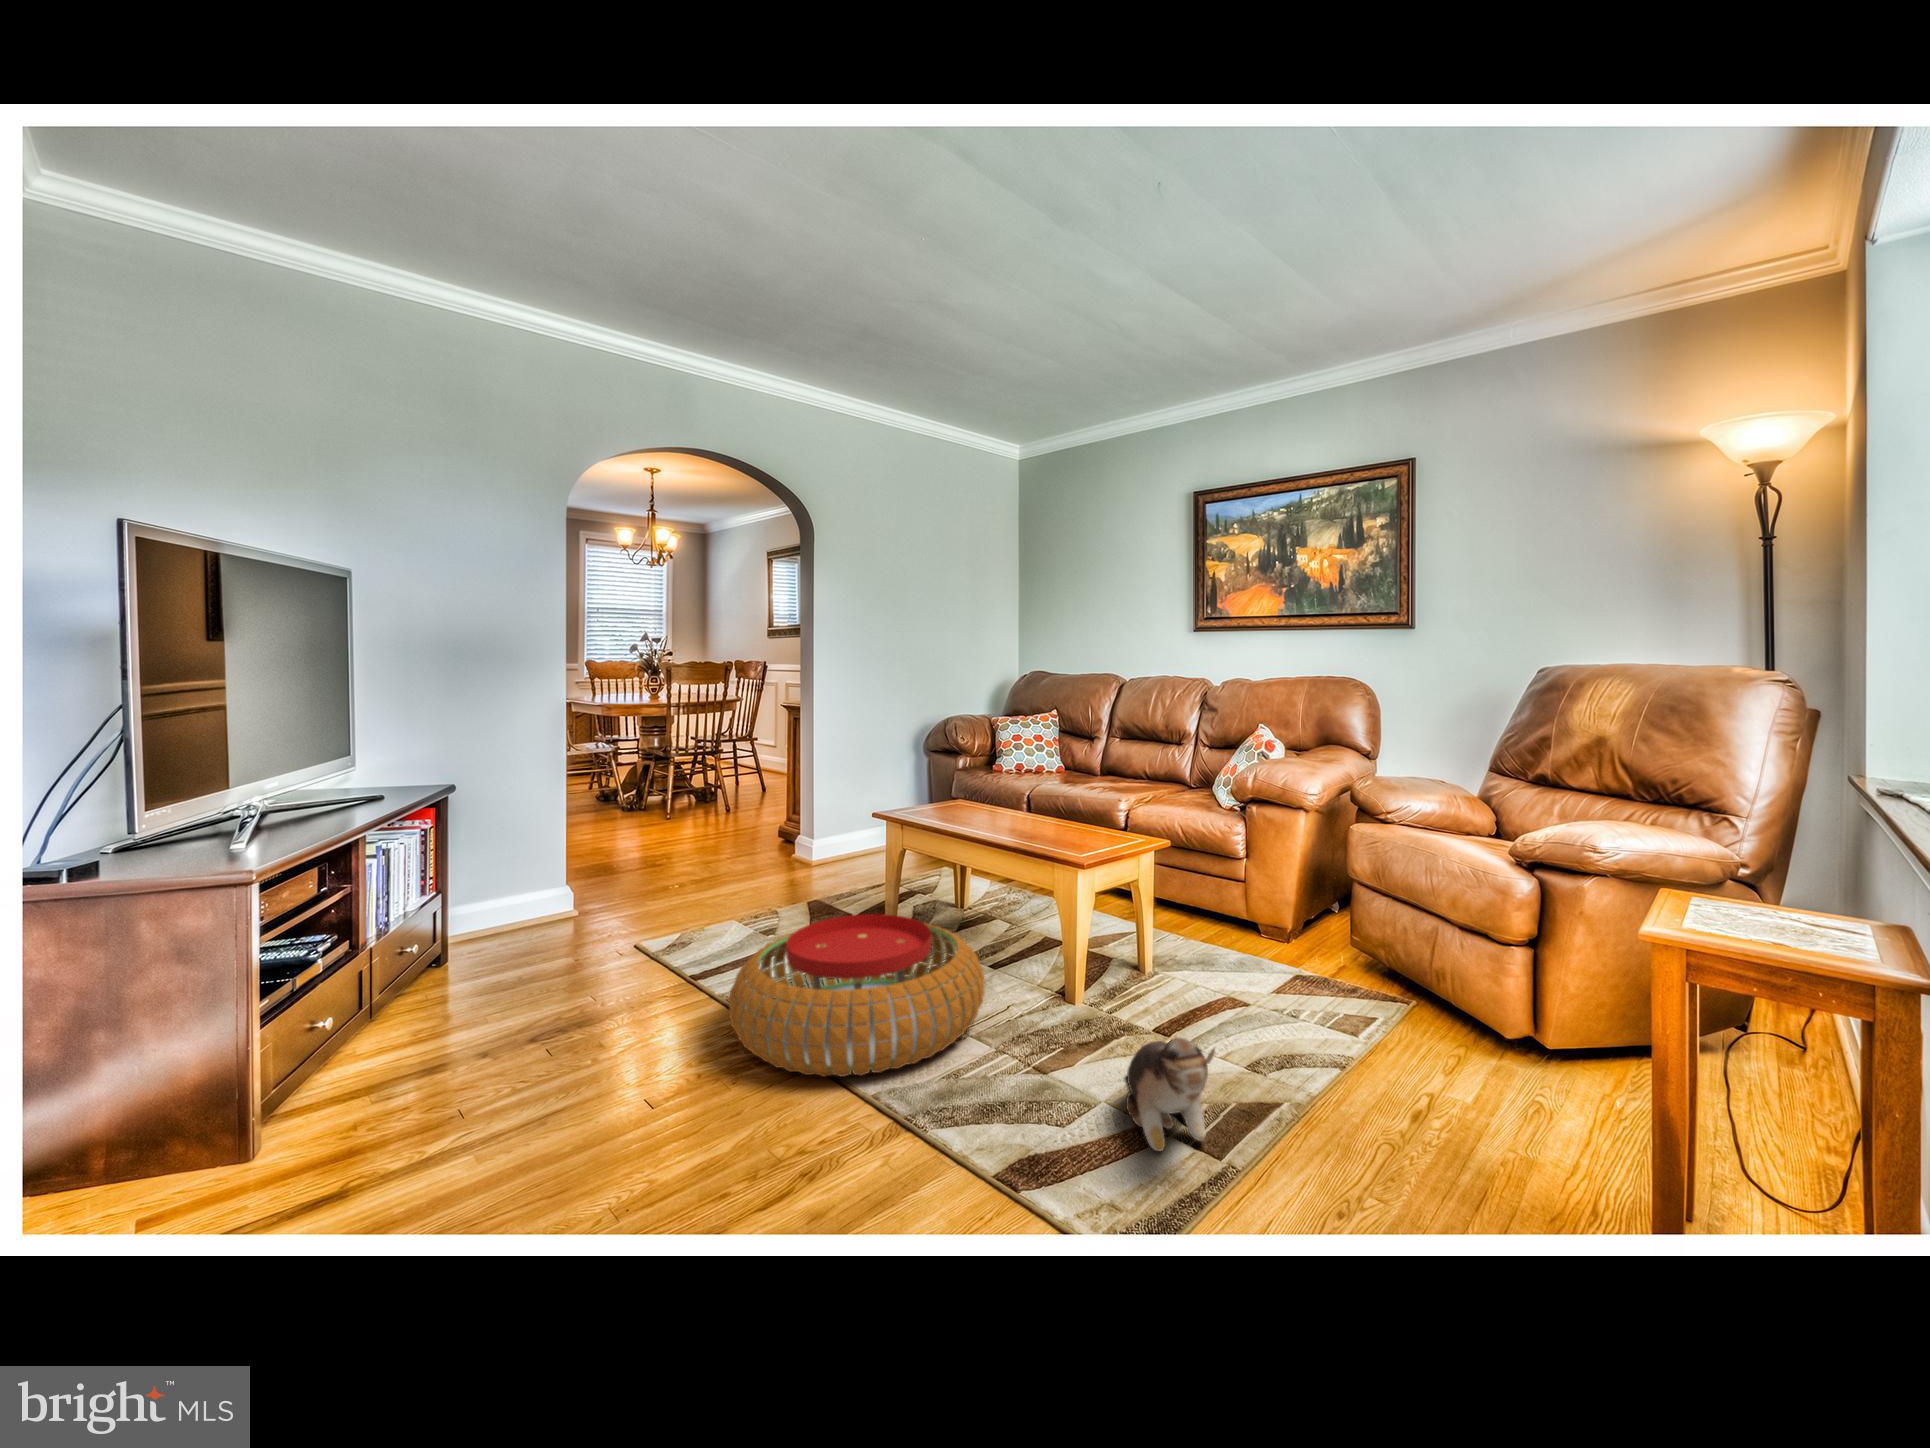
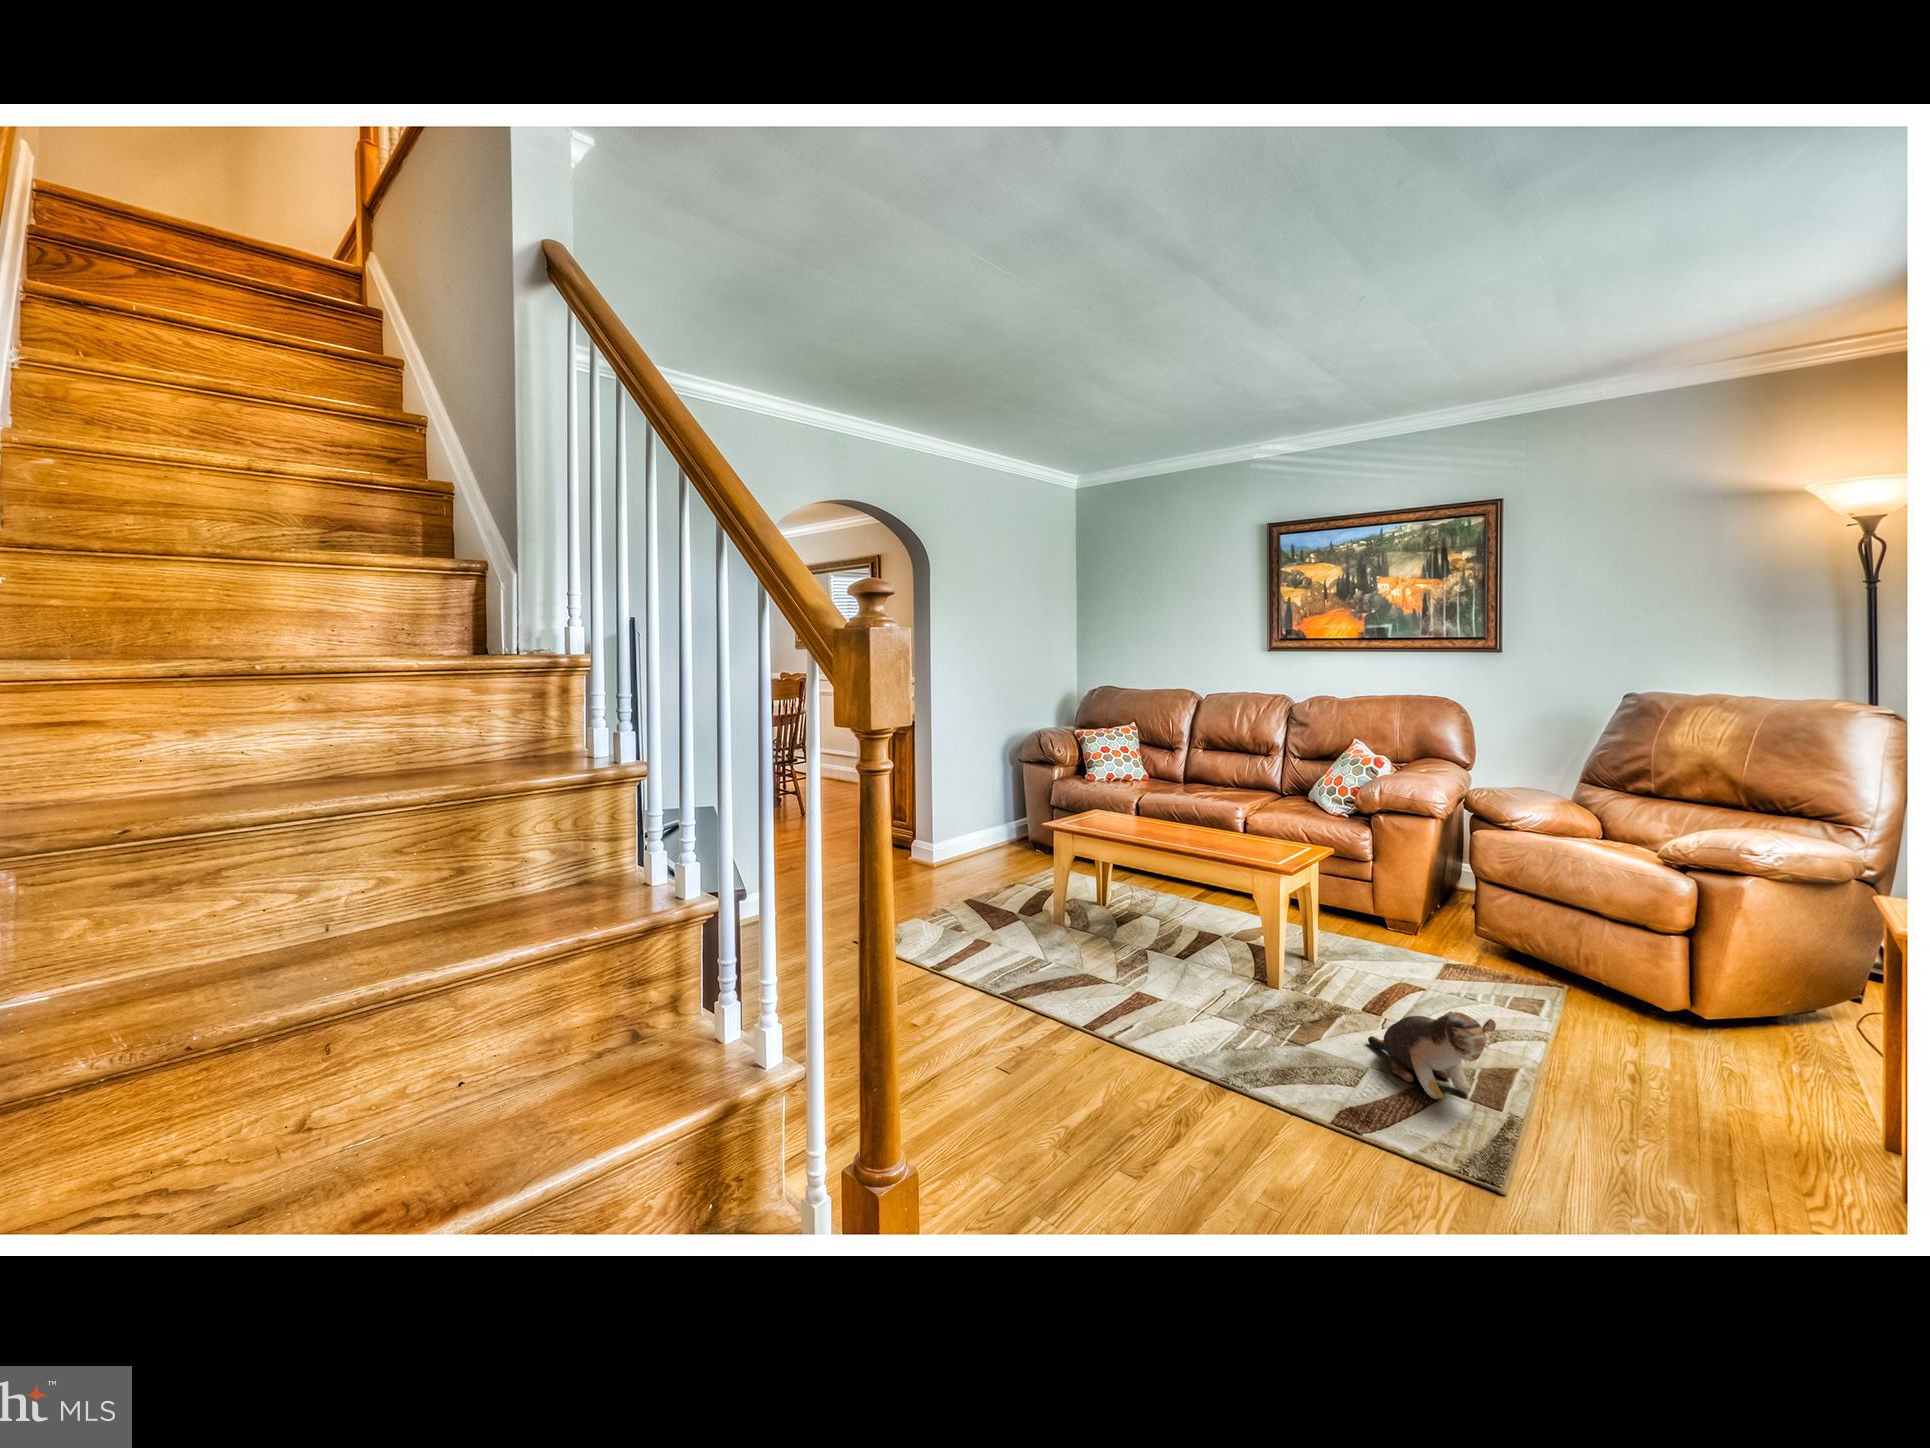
pouf: present [729,914,985,1077] -> none [1012,914,1221,1045]

